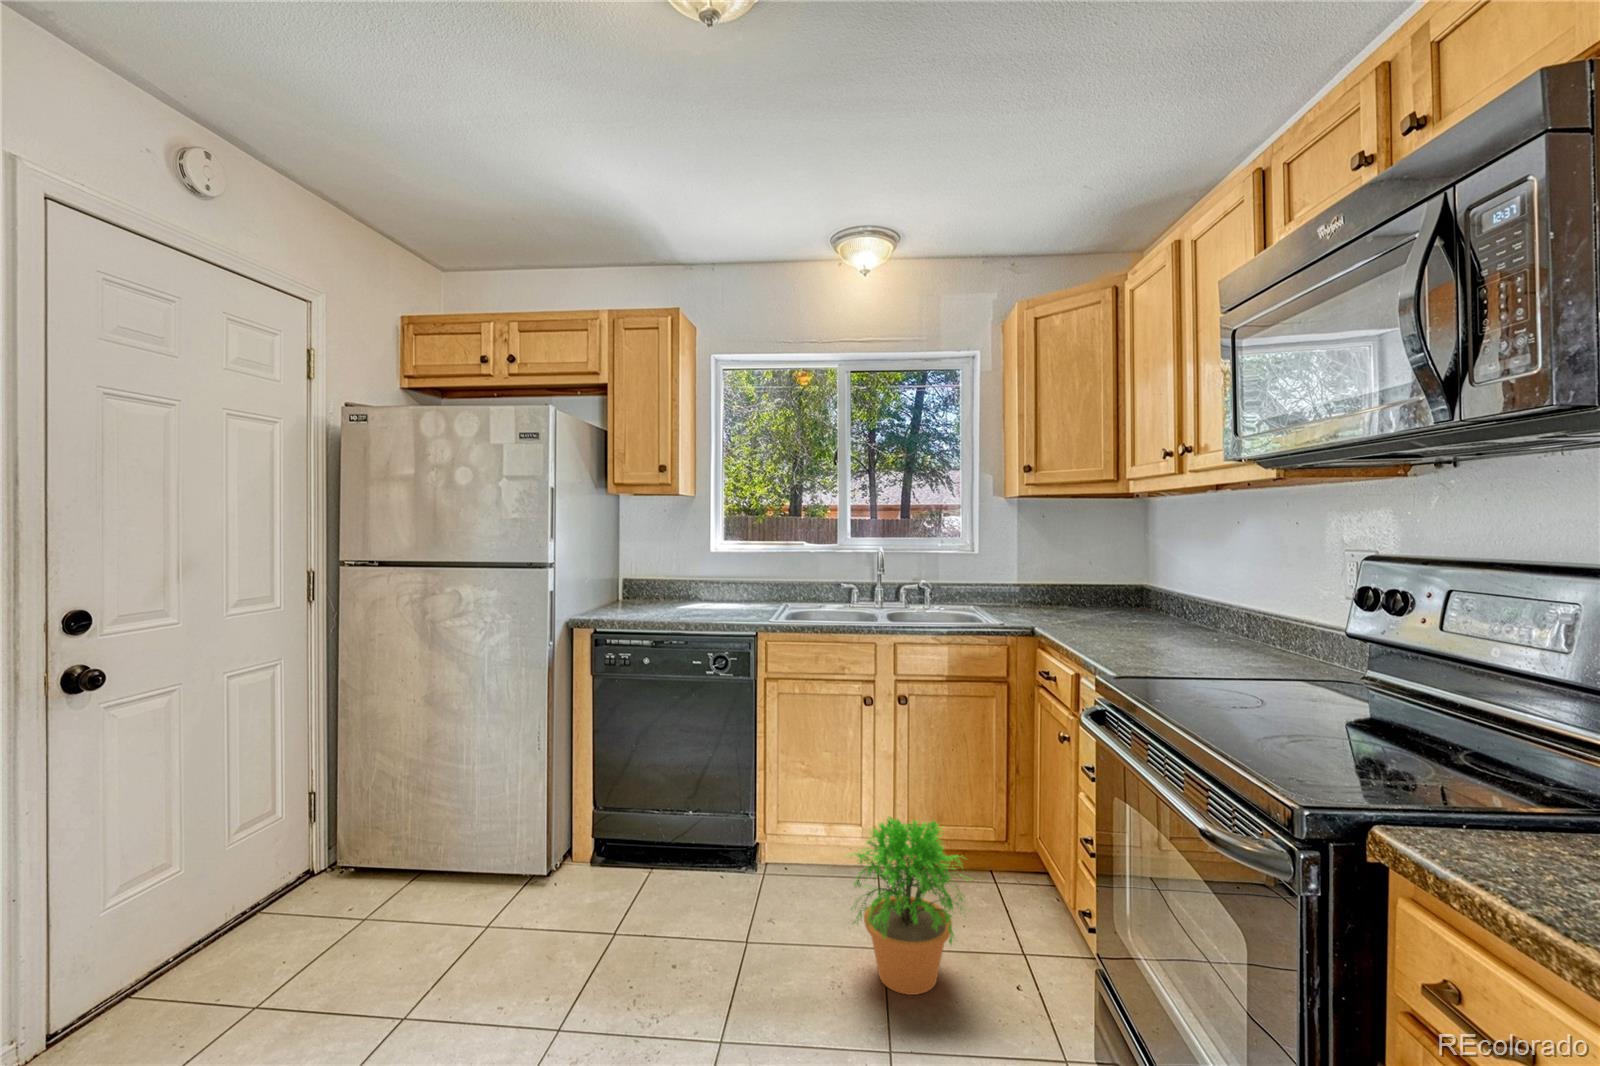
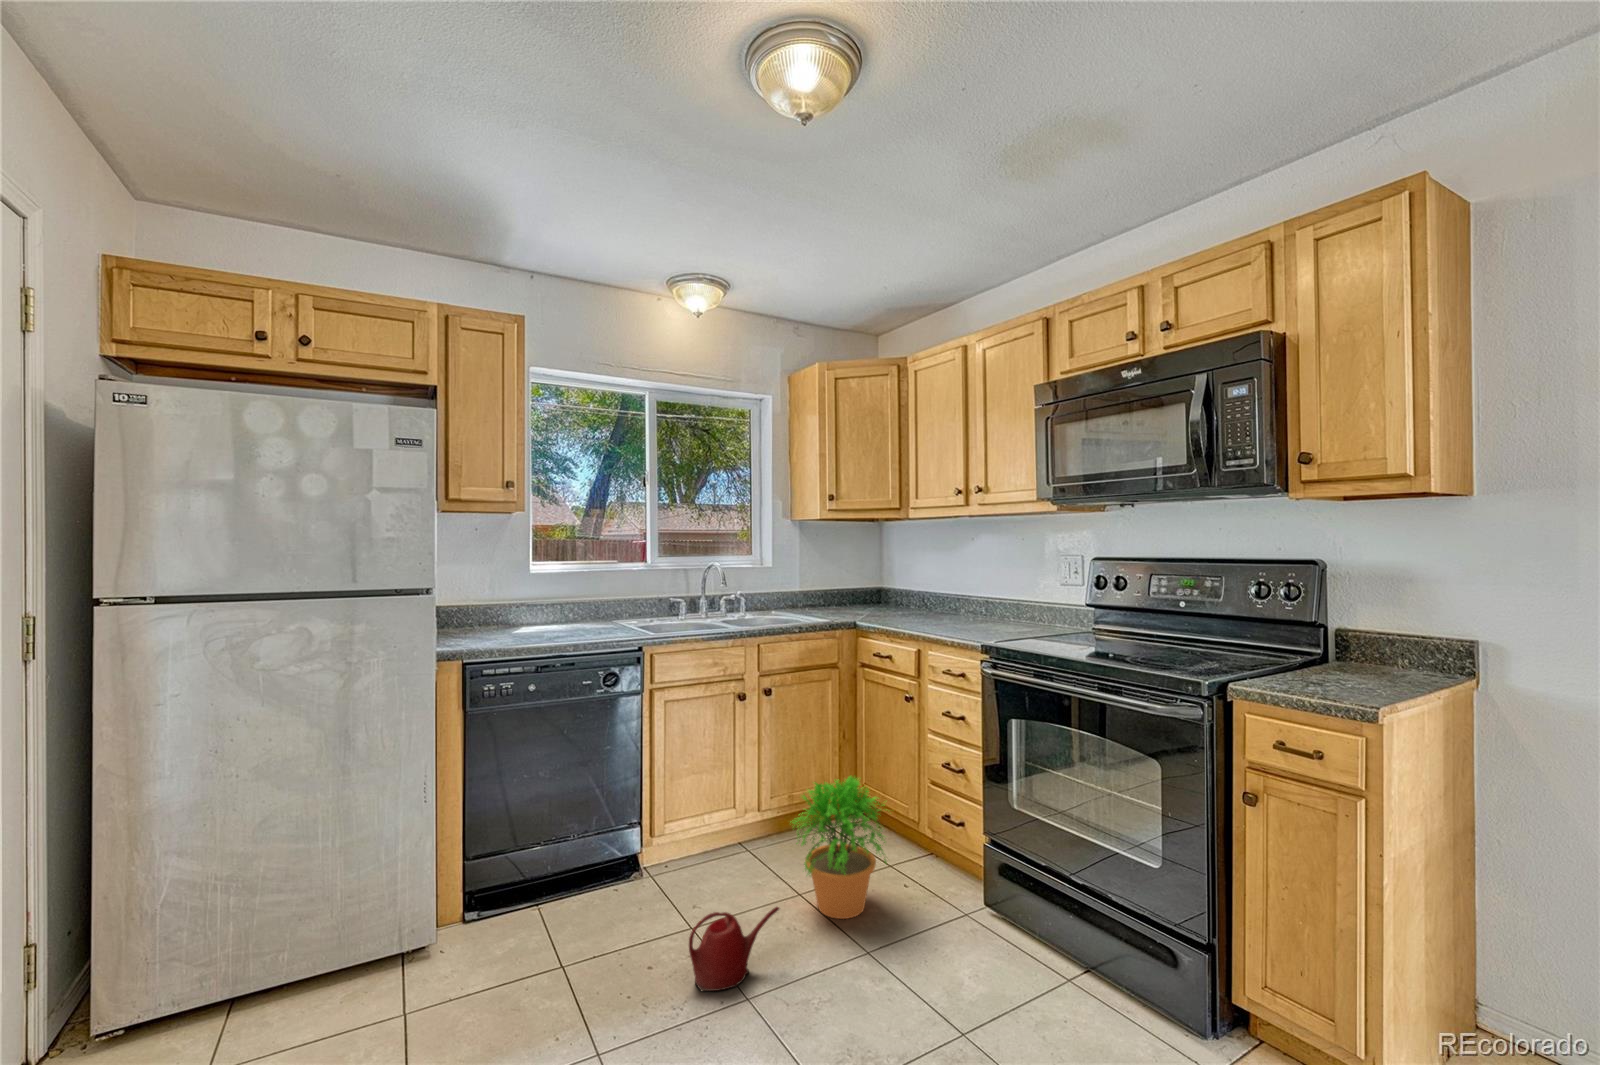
watering can: none [685,926,786,1015] -> present [689,907,779,991]

